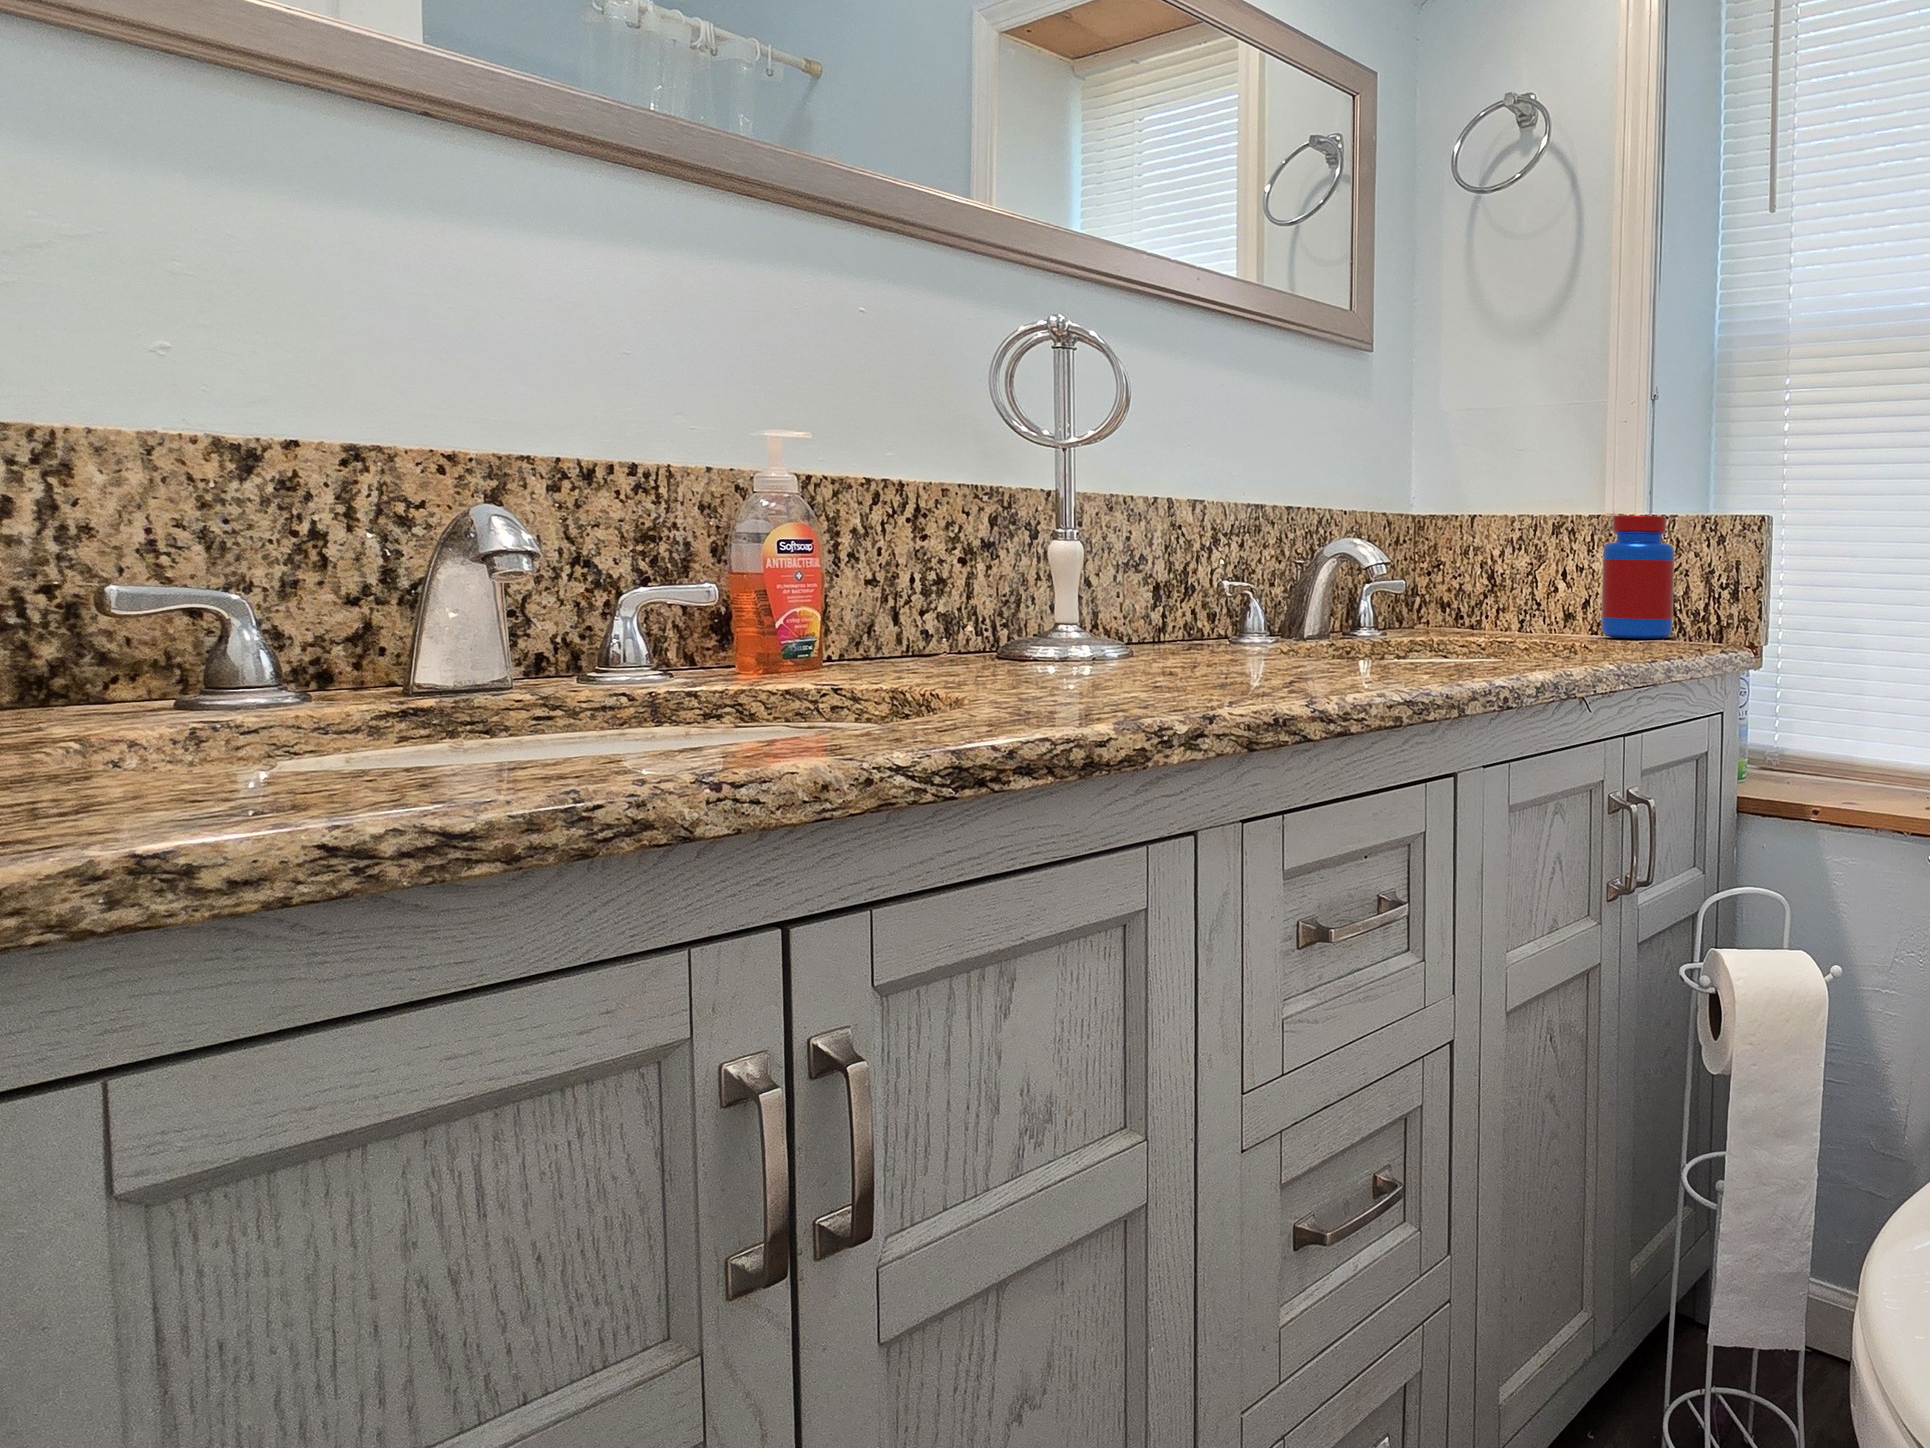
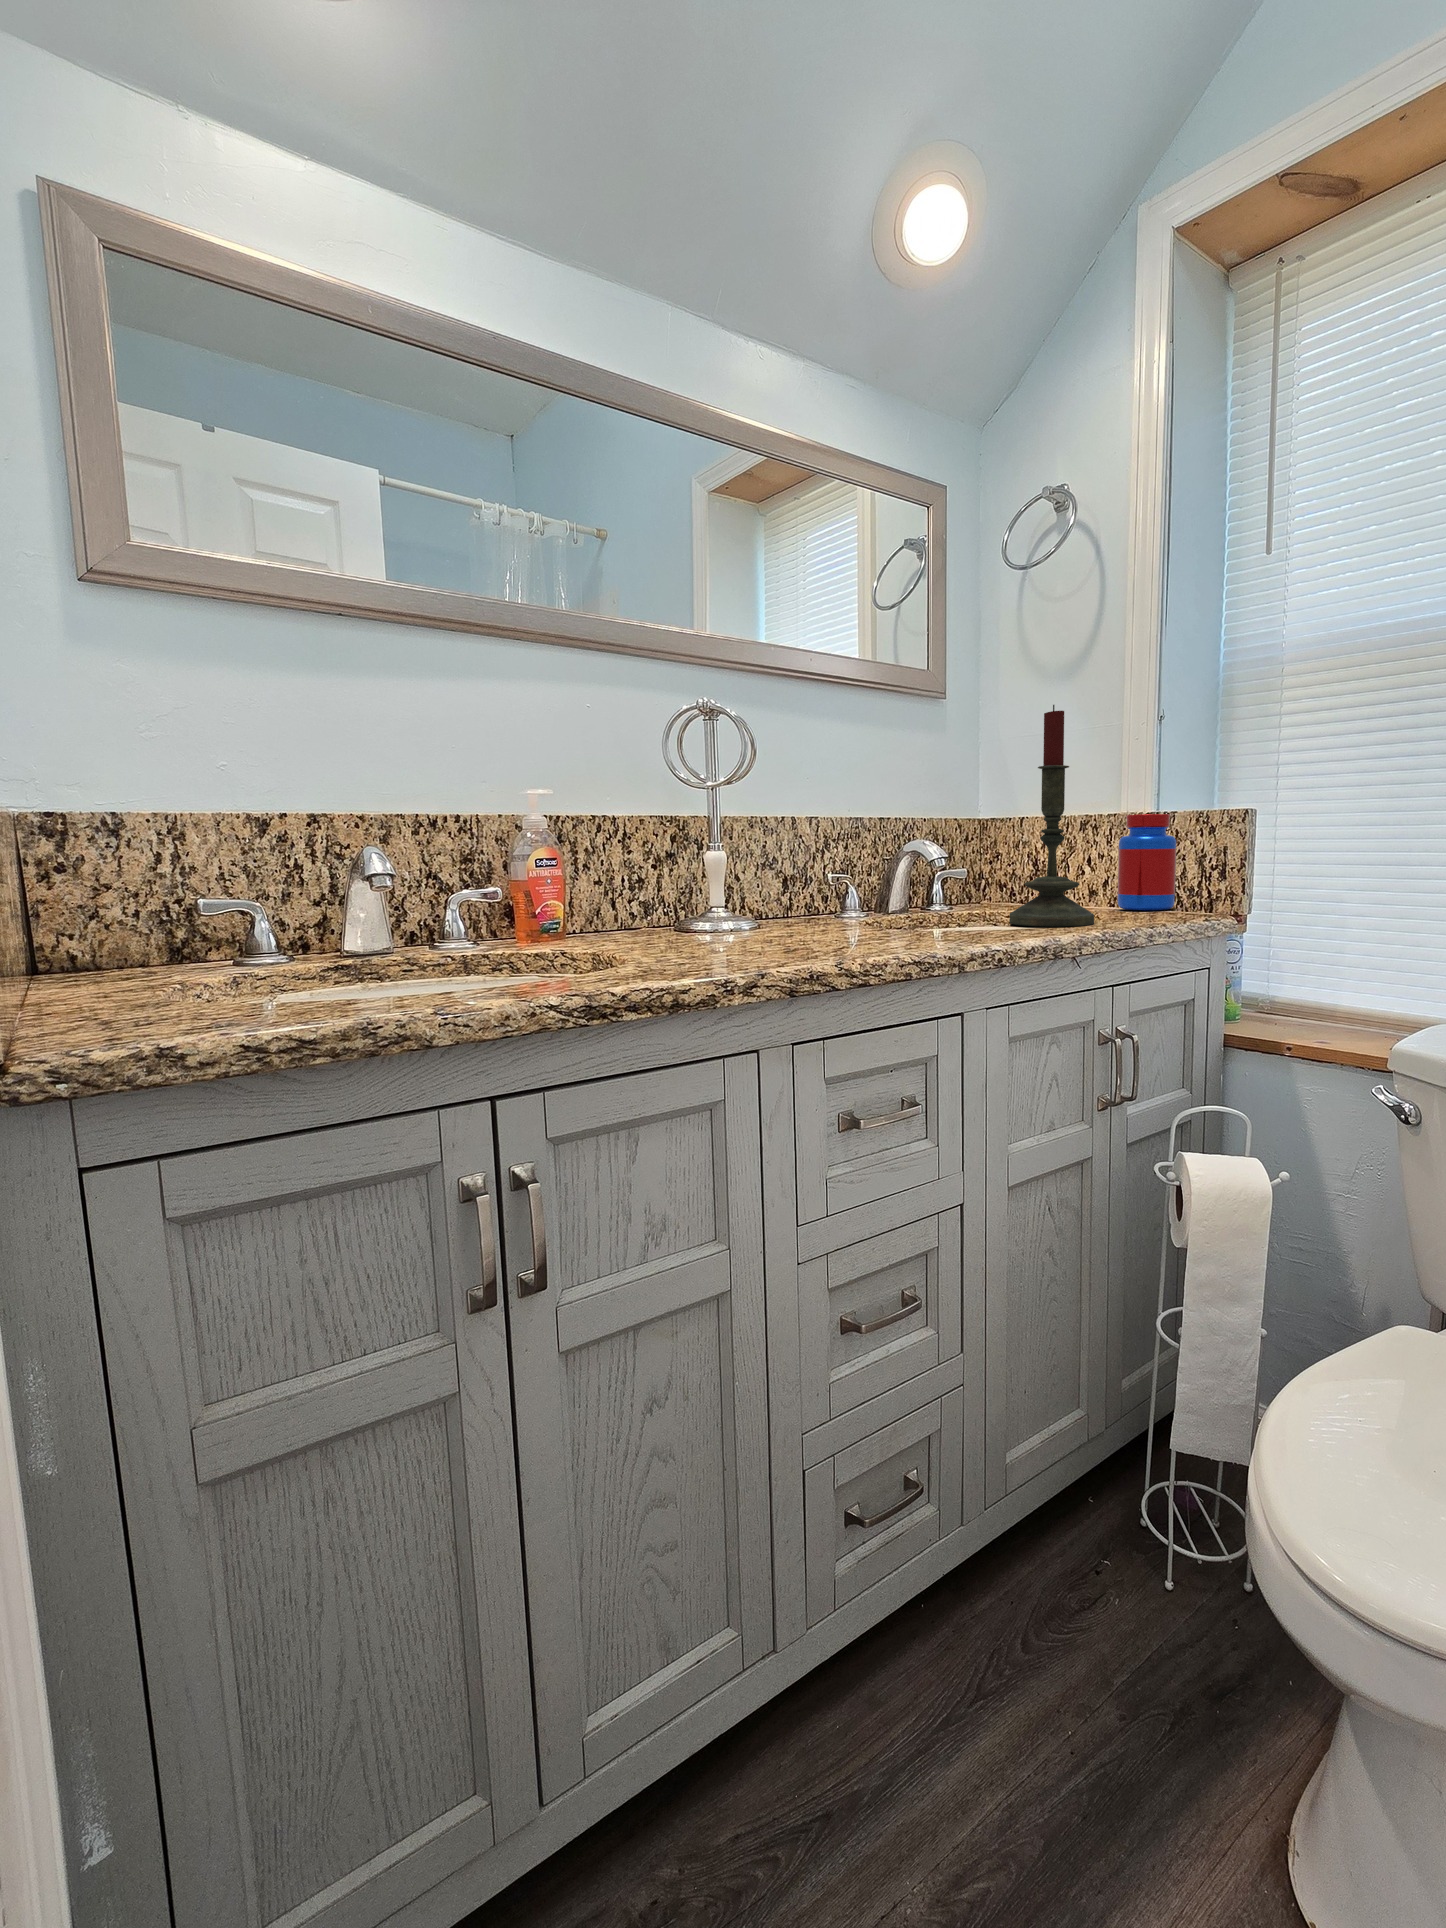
candle: none [1485,365,1597,656] -> present [1009,705,1094,927]

